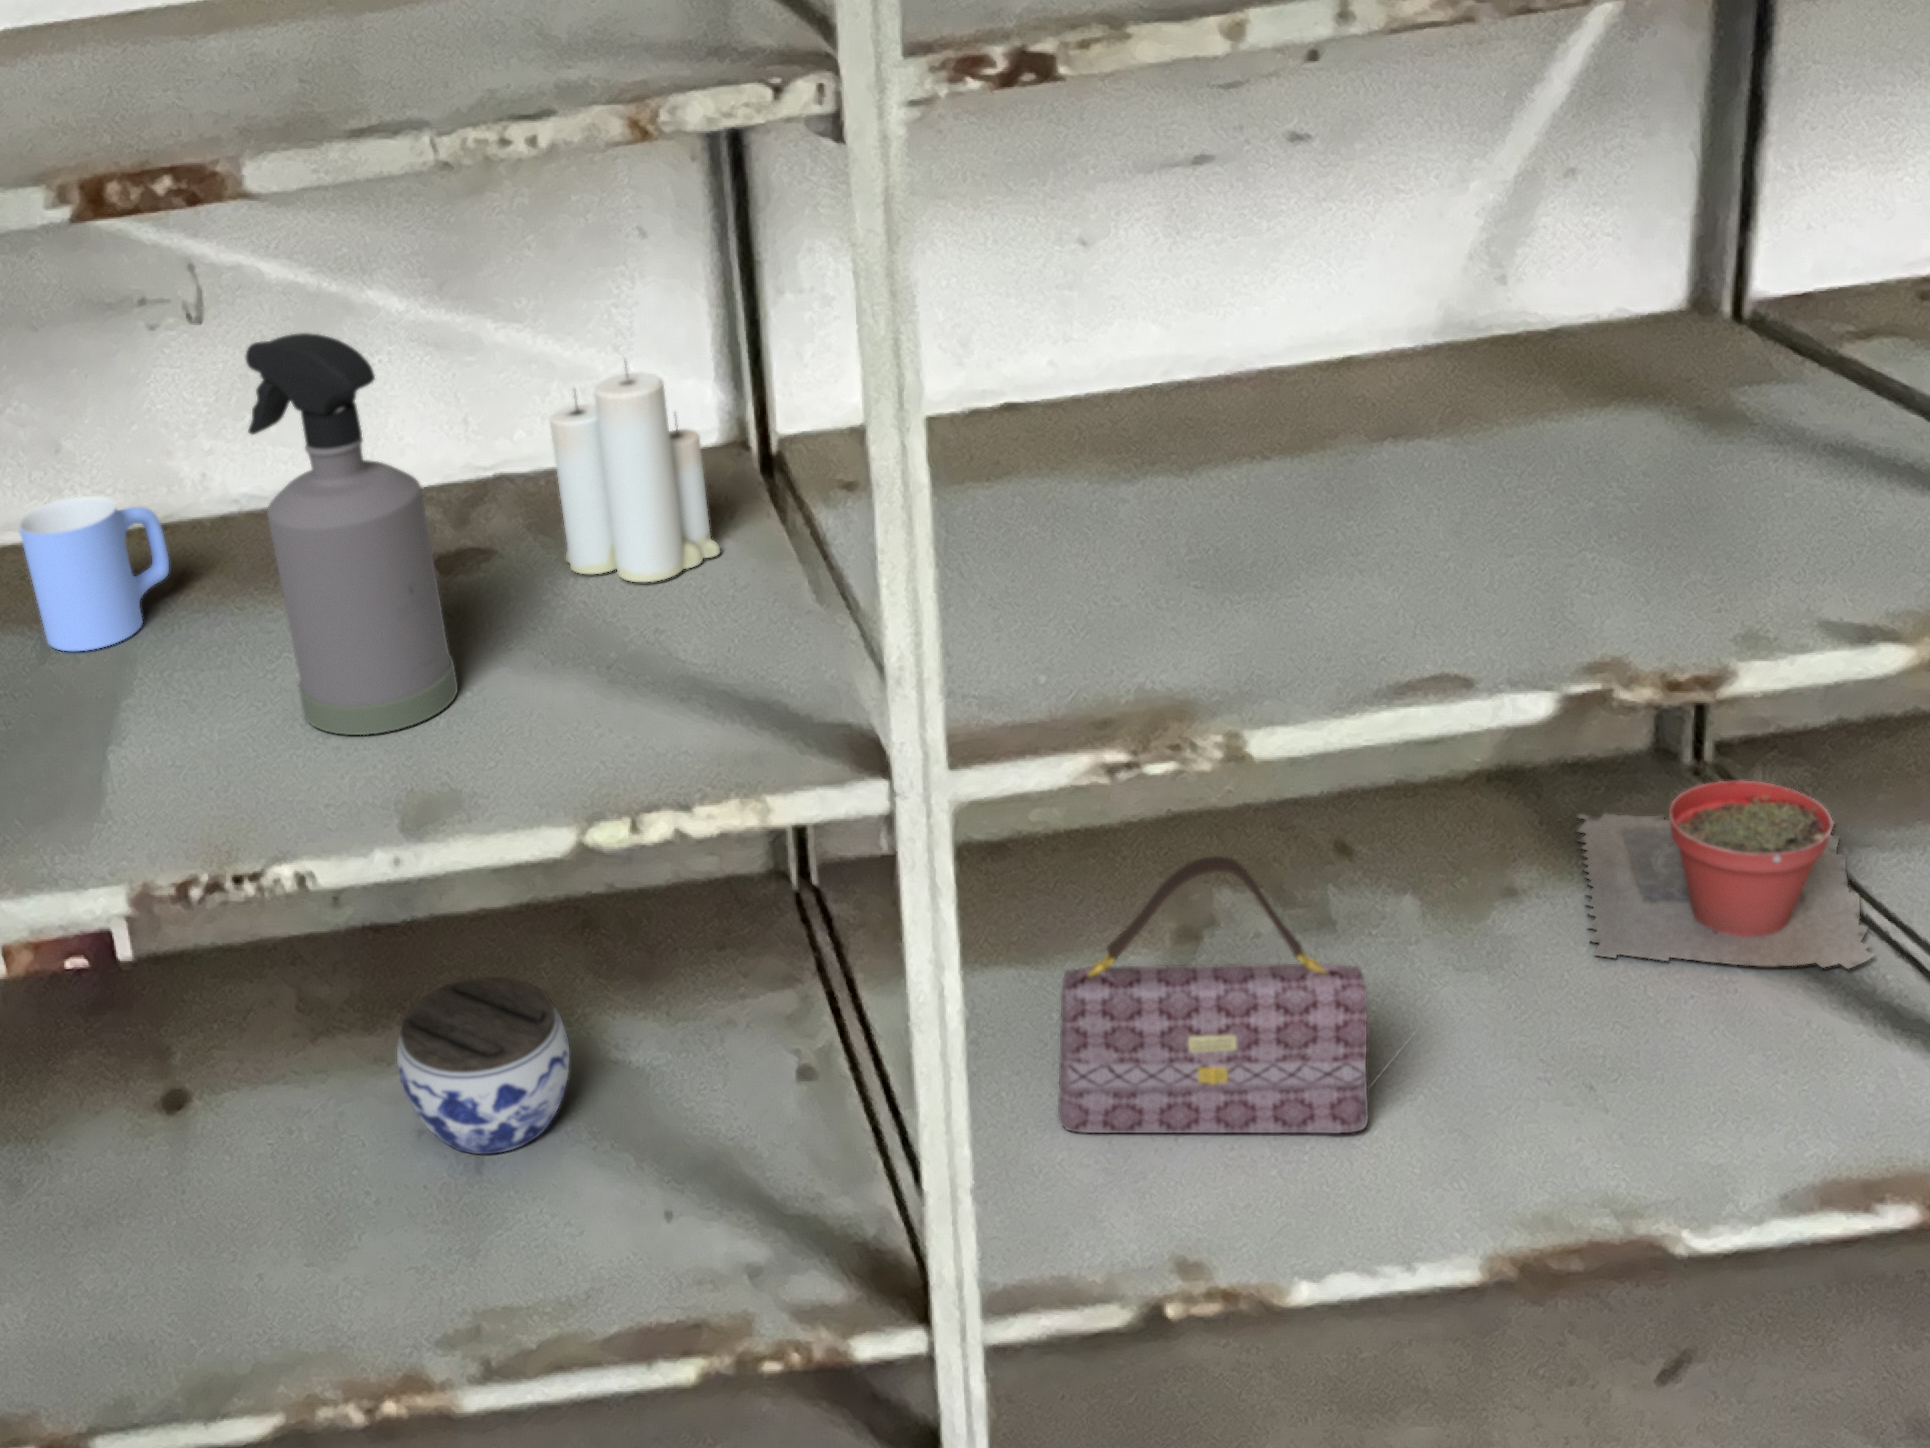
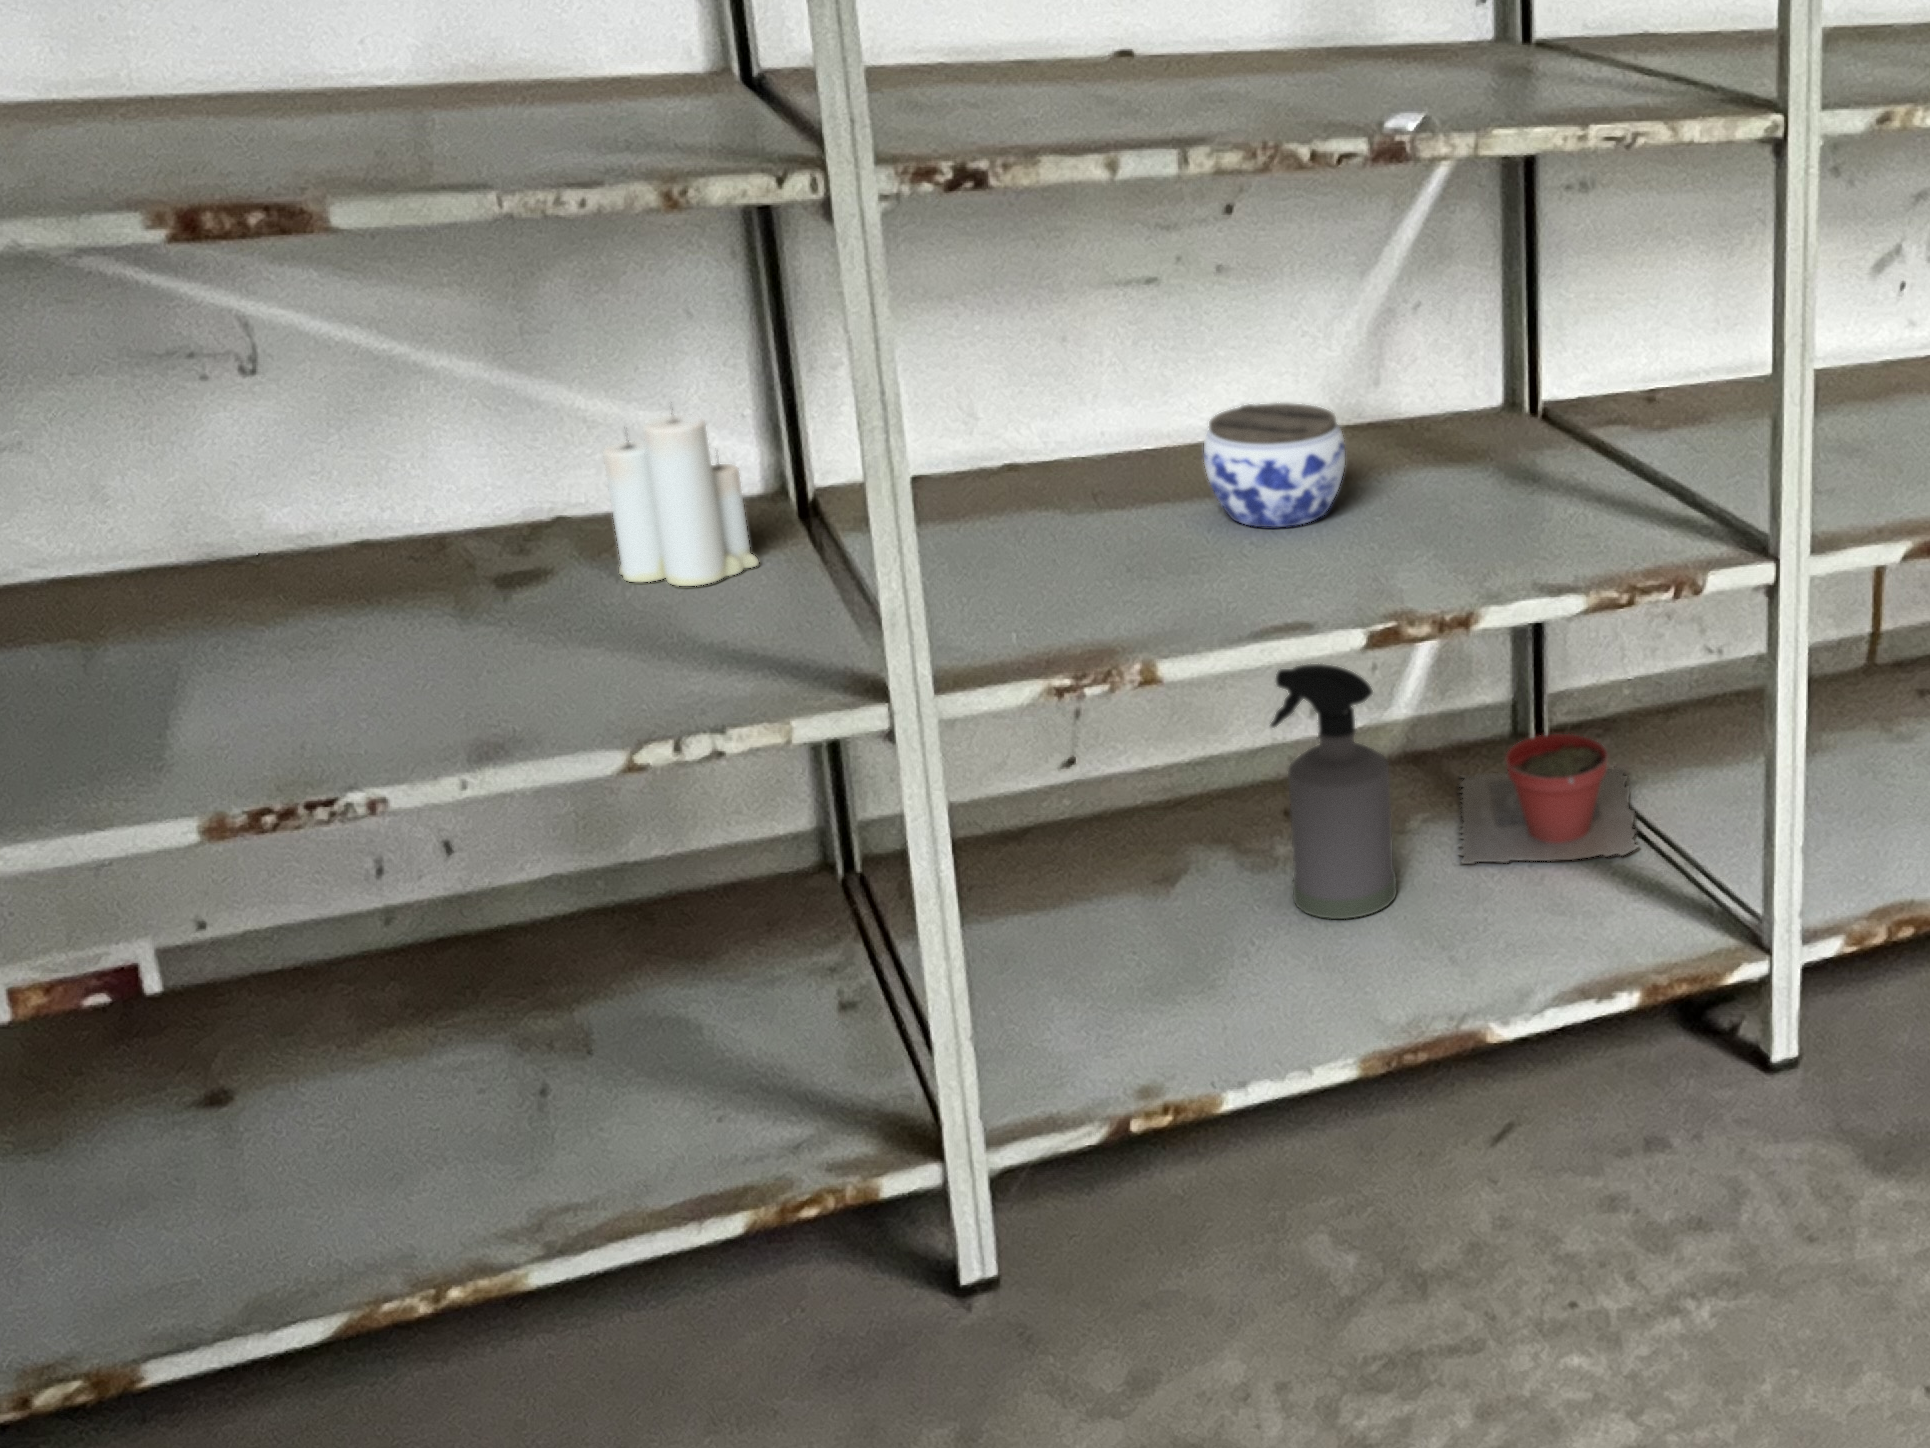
spray bottle: present [246,333,458,735] -> present [1270,664,1396,919]
mug: present [18,496,169,651] -> none [59,517,220,656]
handbag: present [1058,856,1368,1133] -> none [1054,783,1291,1018]
jar: present [397,977,569,1154] -> present [1204,403,1345,527]

